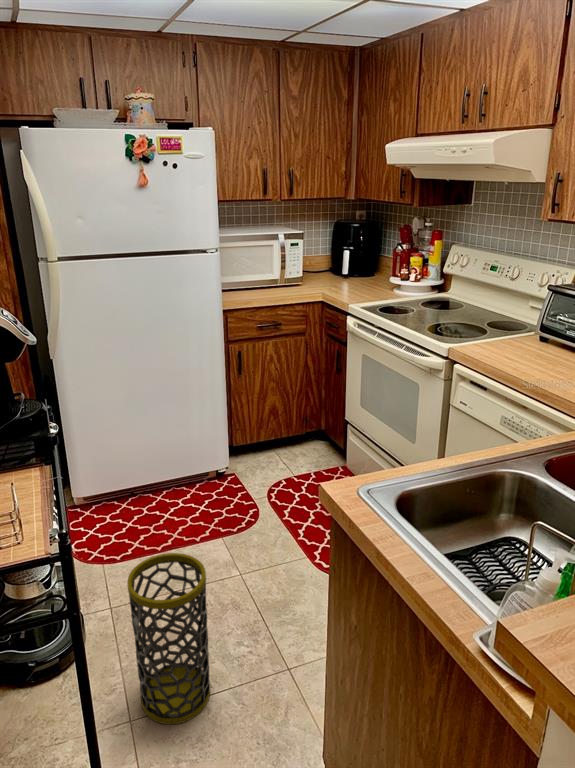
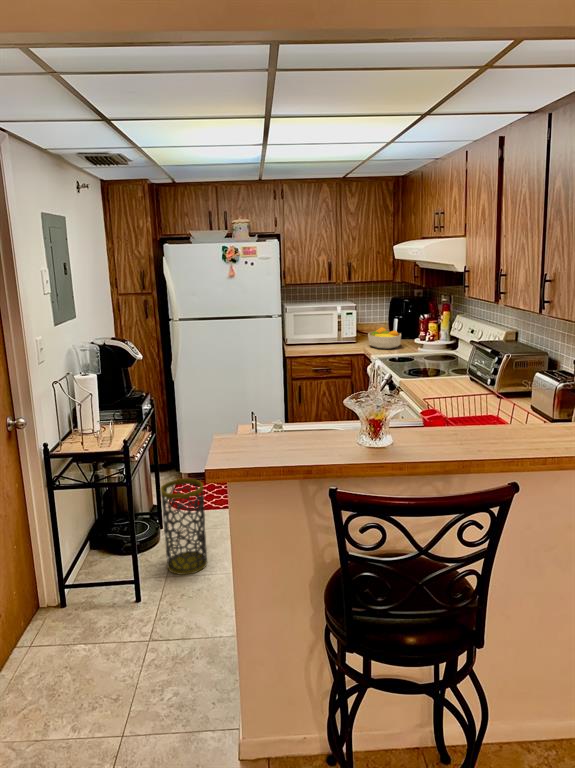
fruit bowl: none [319,262,371,293] -> present [368,327,401,349]

